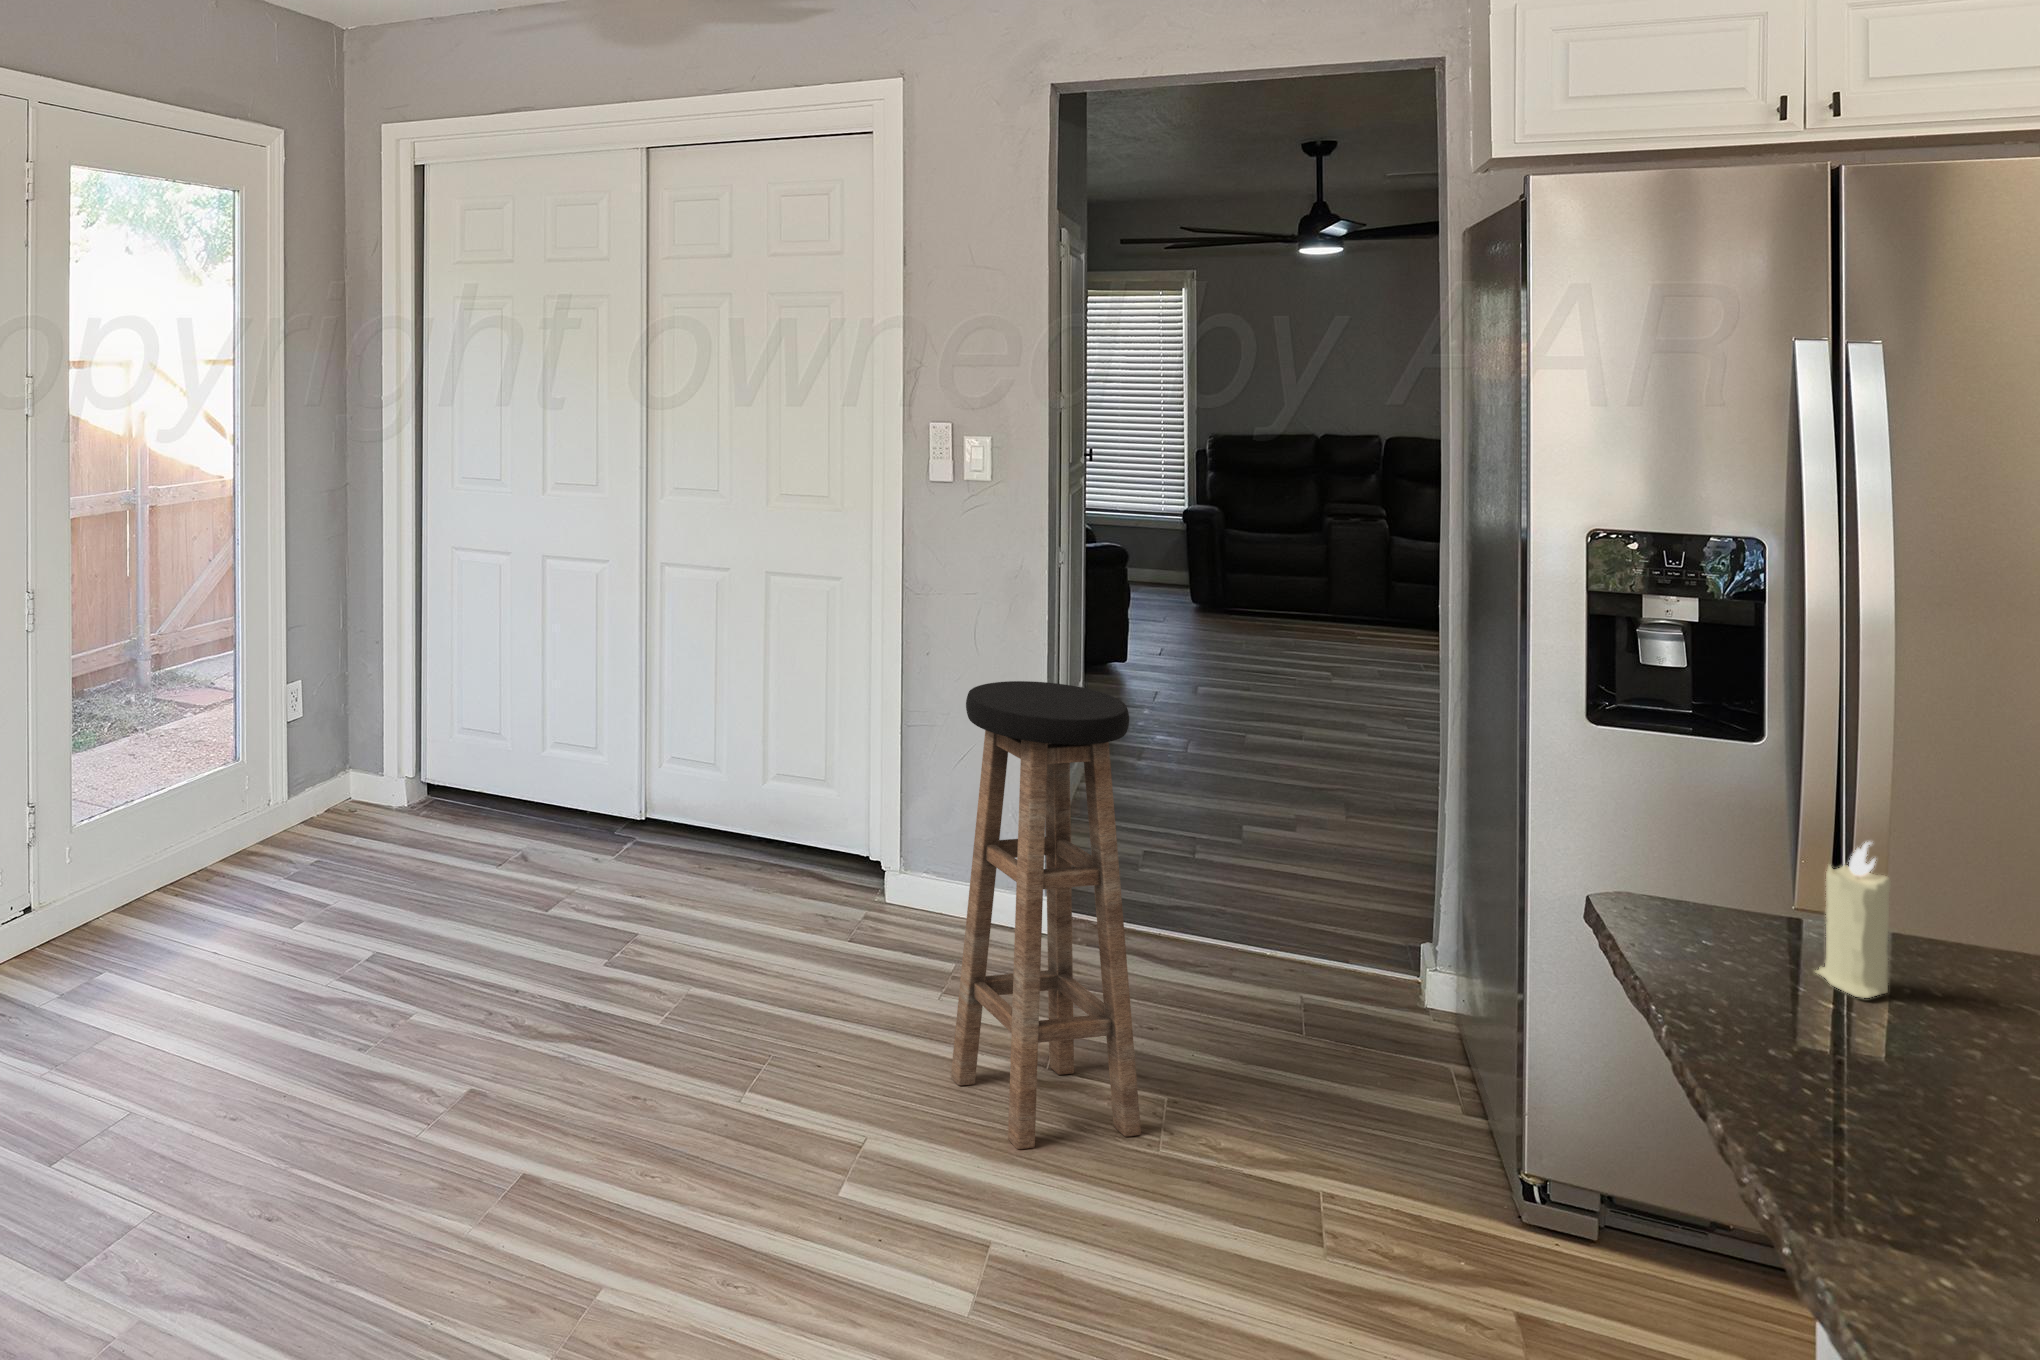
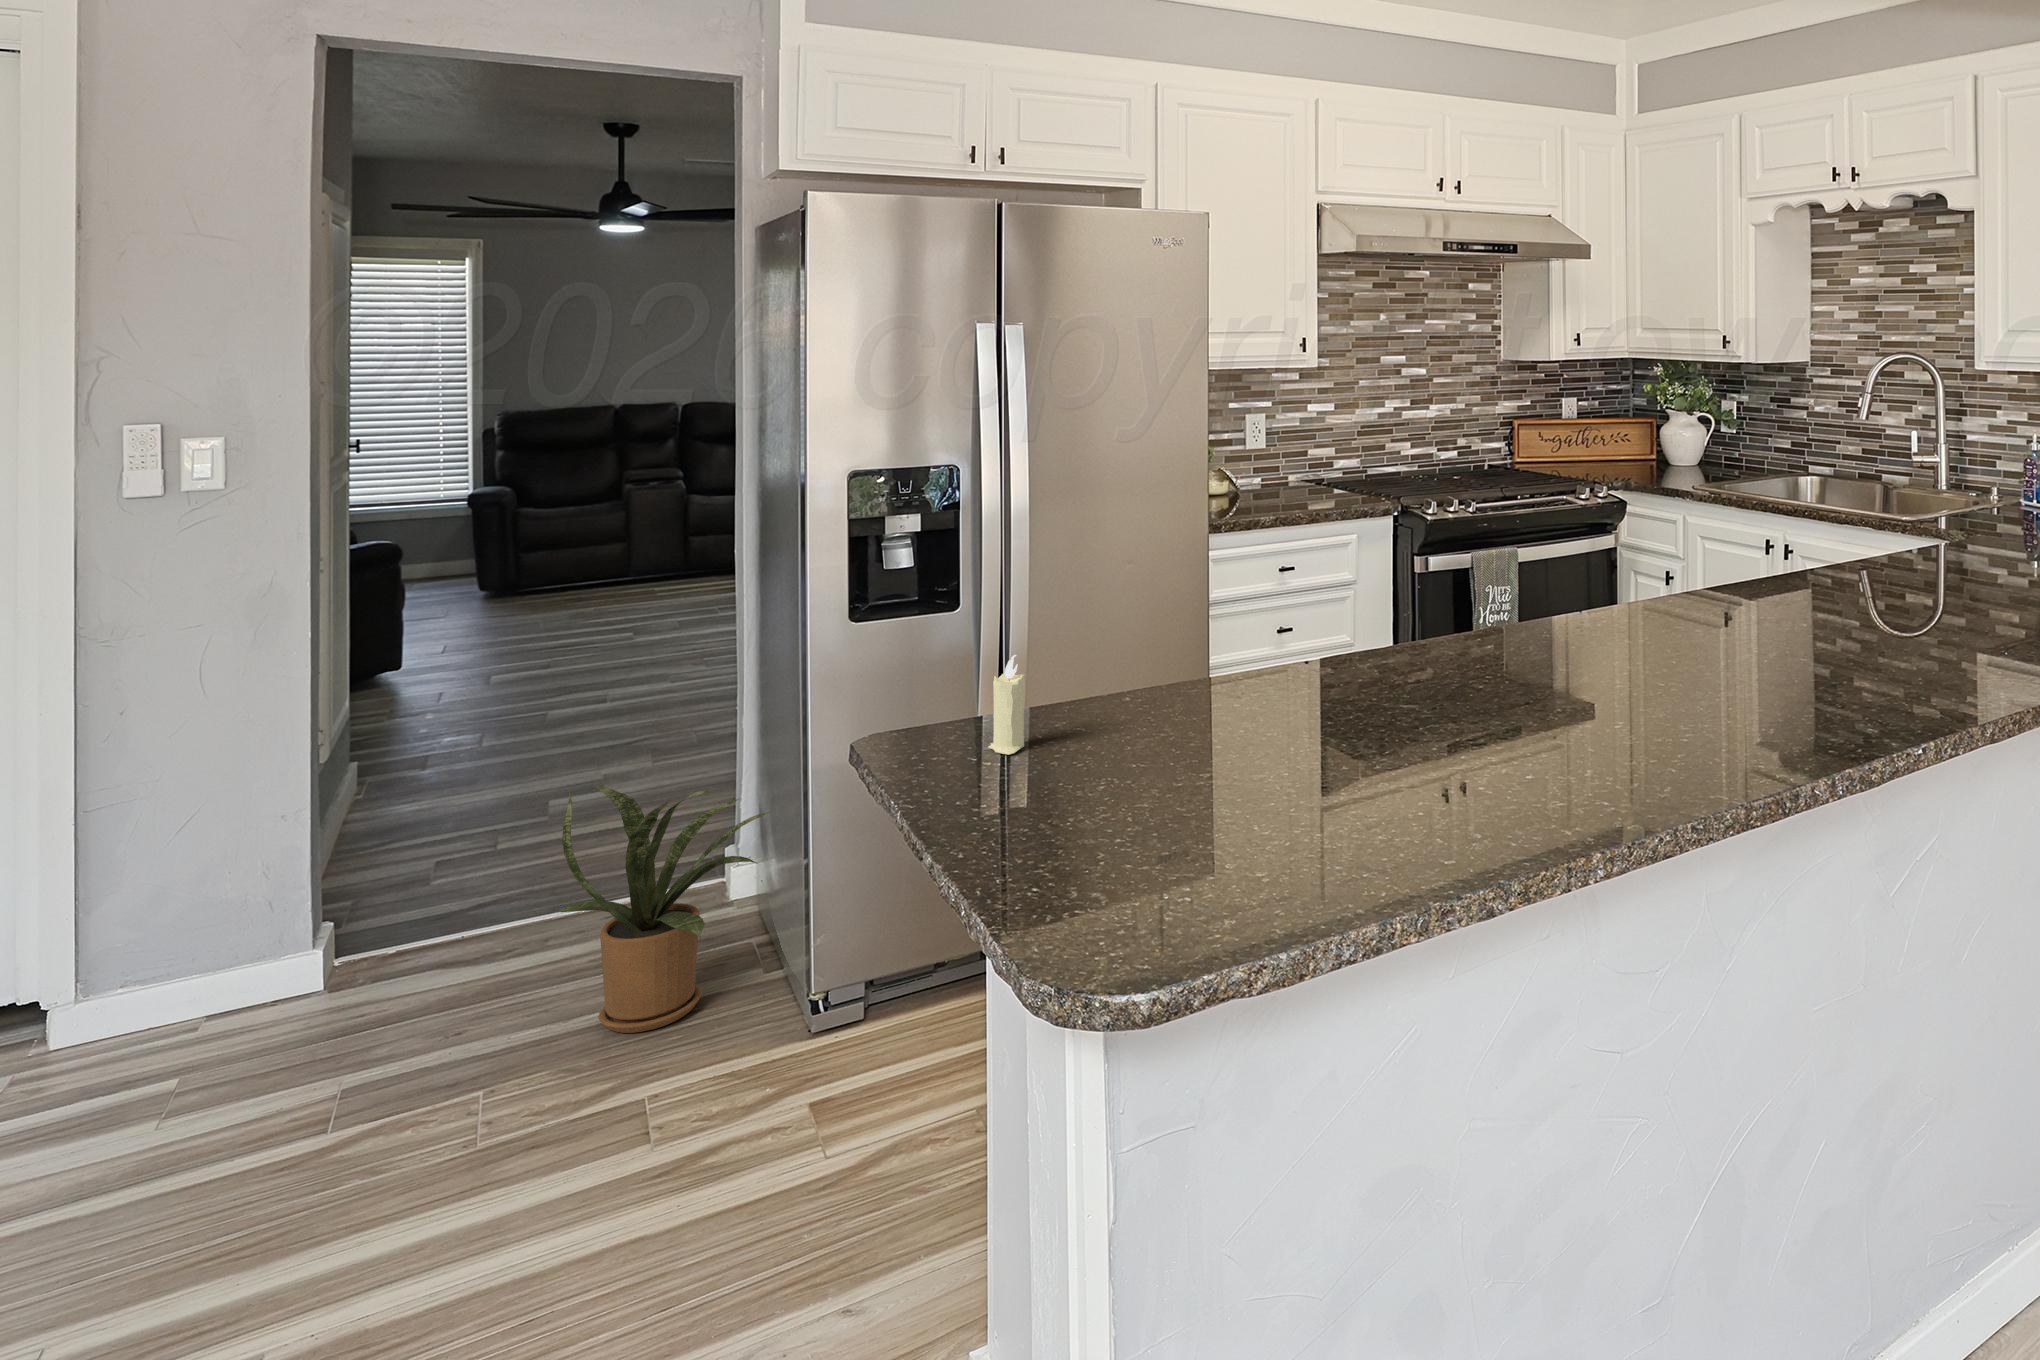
bar stool: present [951,681,1141,1149] -> none [183,700,453,1234]
house plant: none [1239,826,1475,1121] -> present [559,786,770,1033]

